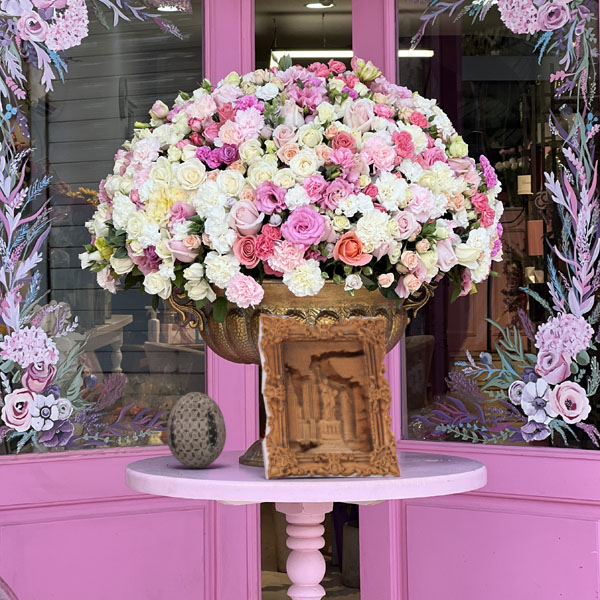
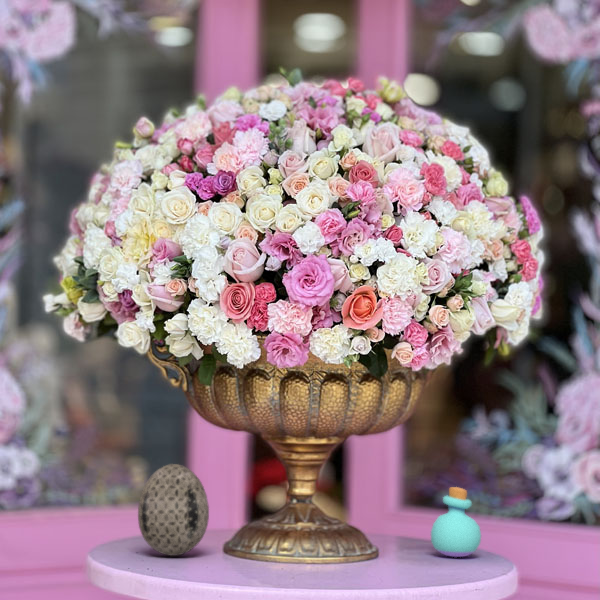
picture frame: present [258,313,401,480] -> none [251,376,420,583]
perfume bottle: none [413,405,456,463] -> present [431,487,481,557]

